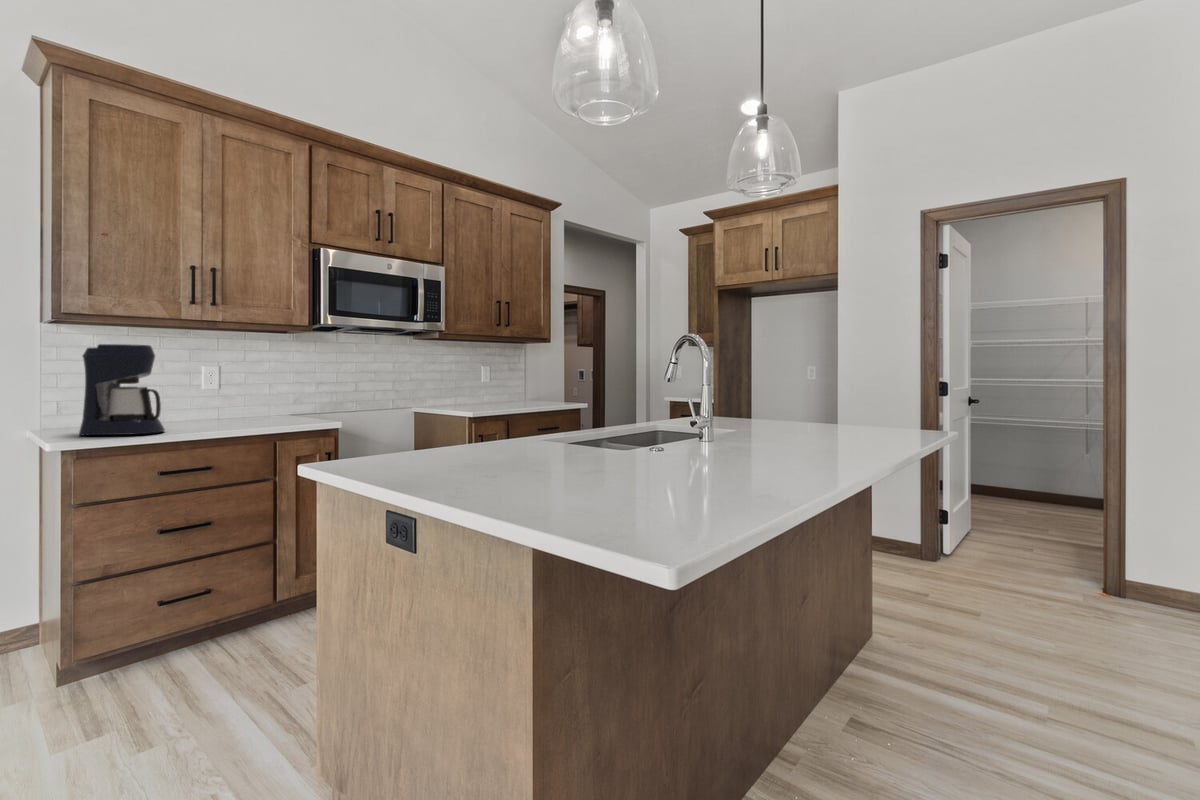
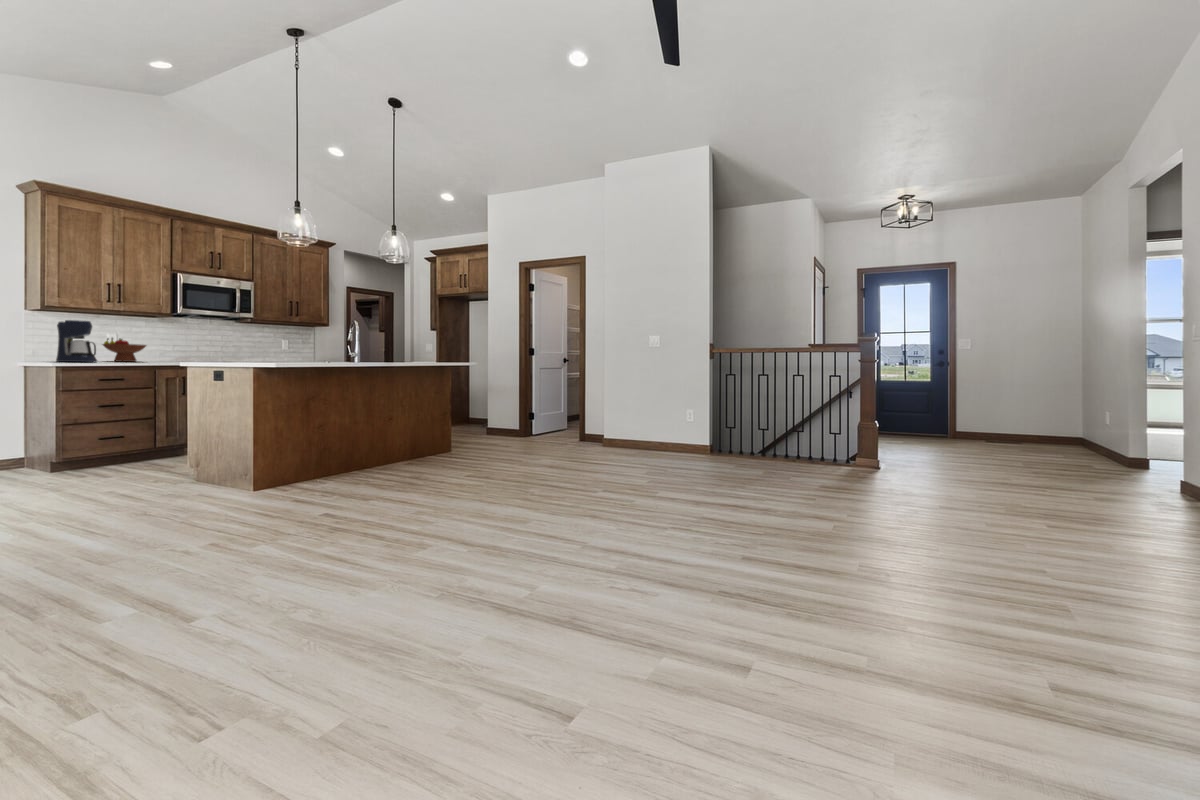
fruit bowl: none [182,376,265,424] -> present [103,338,146,362]

